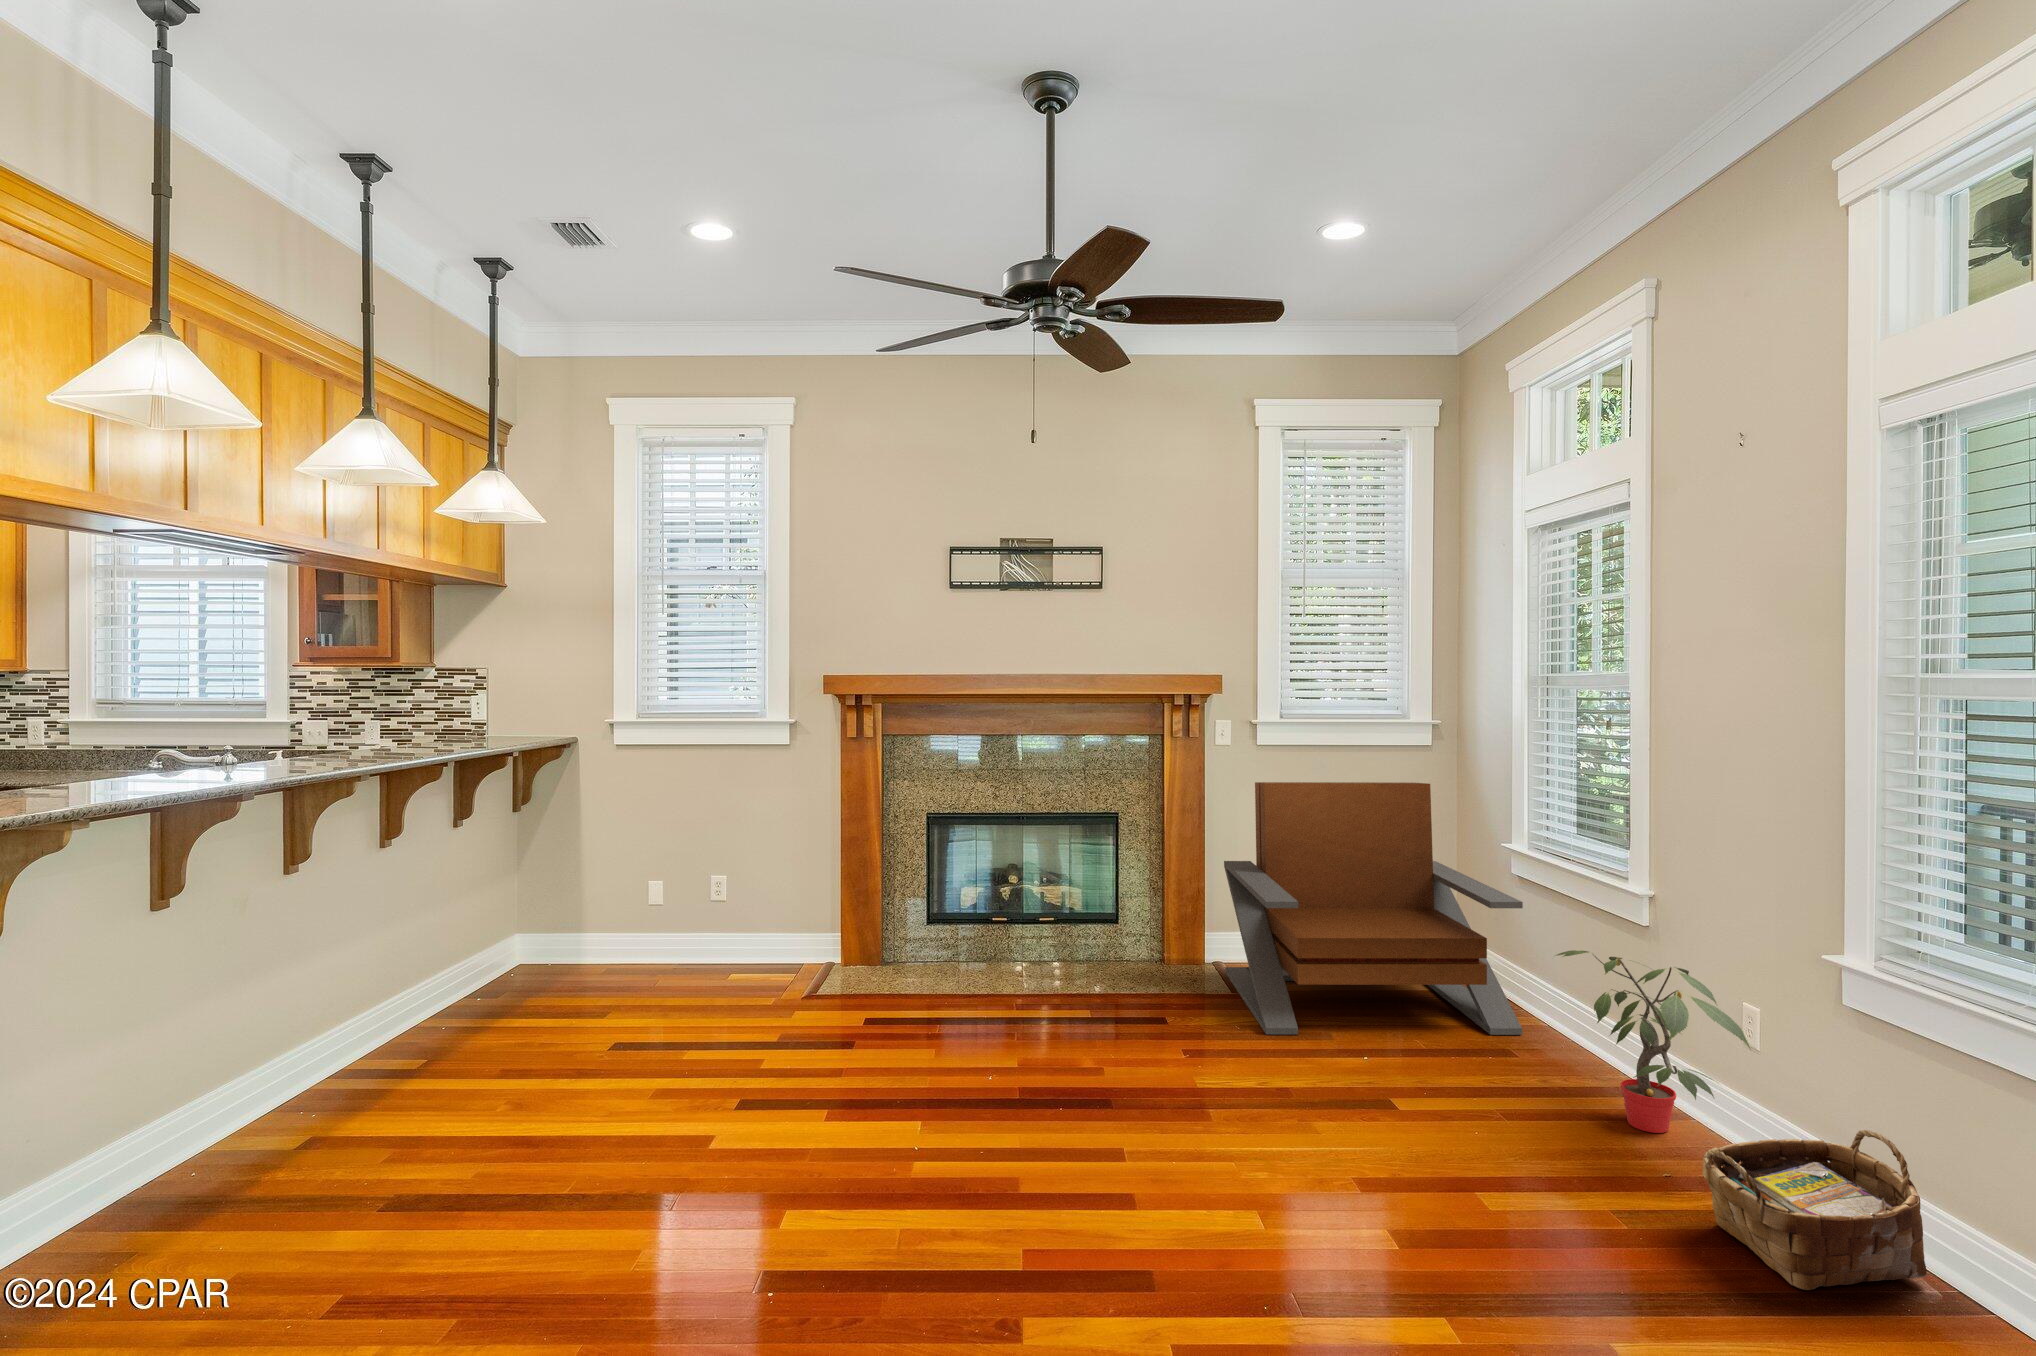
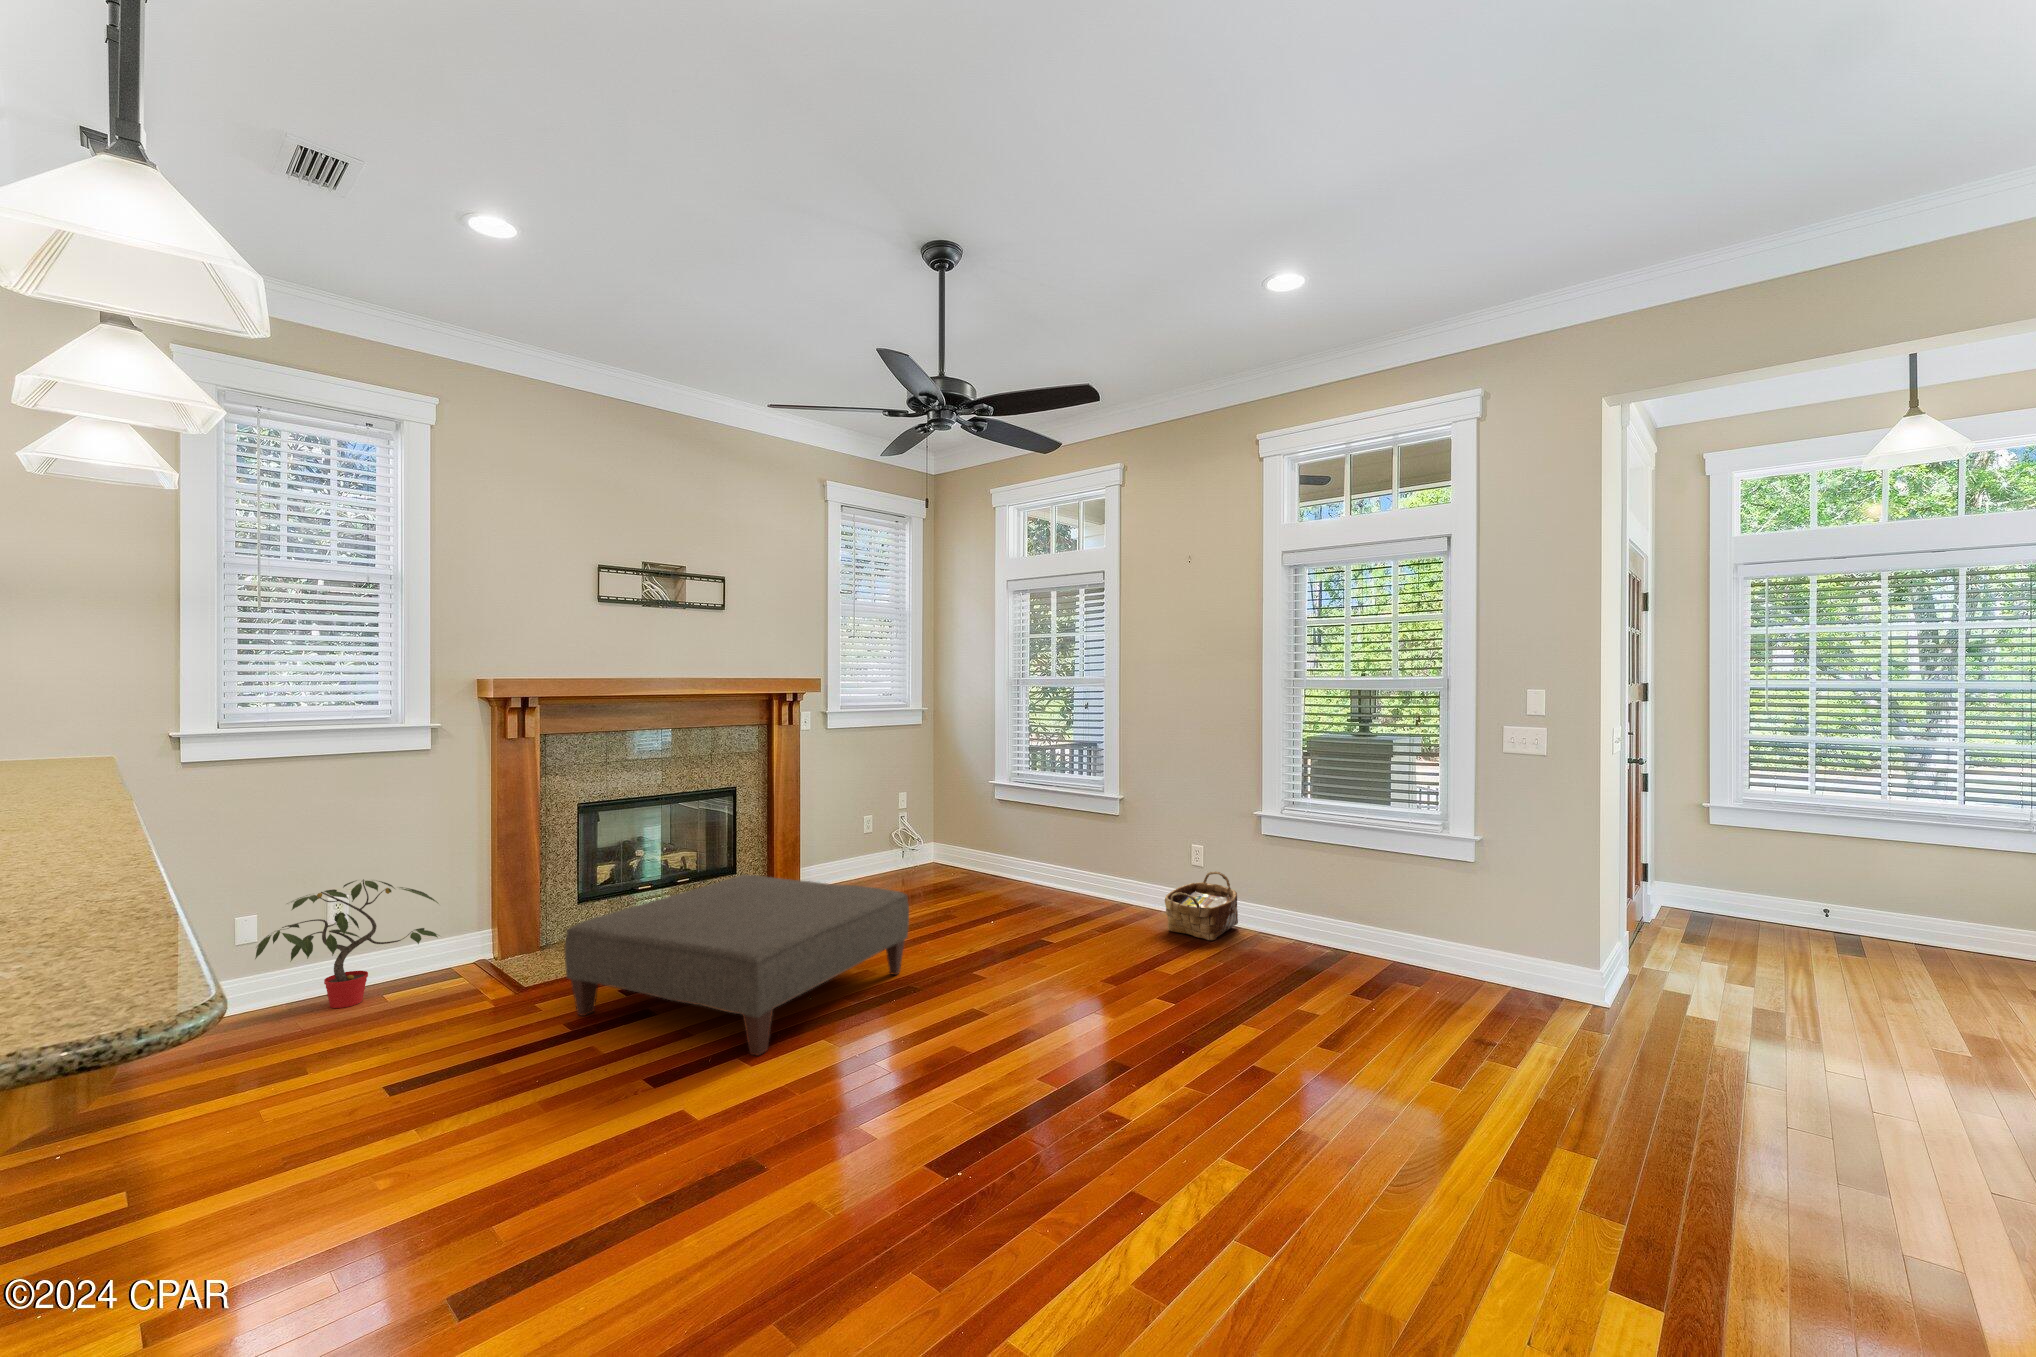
lounge chair: present [1224,782,1523,1035] -> none [815,746,1013,917]
ottoman: none [784,928,1152,1169] -> present [565,875,909,1055]
potted plant: present [1557,950,1751,1133] -> present [255,879,438,1008]

